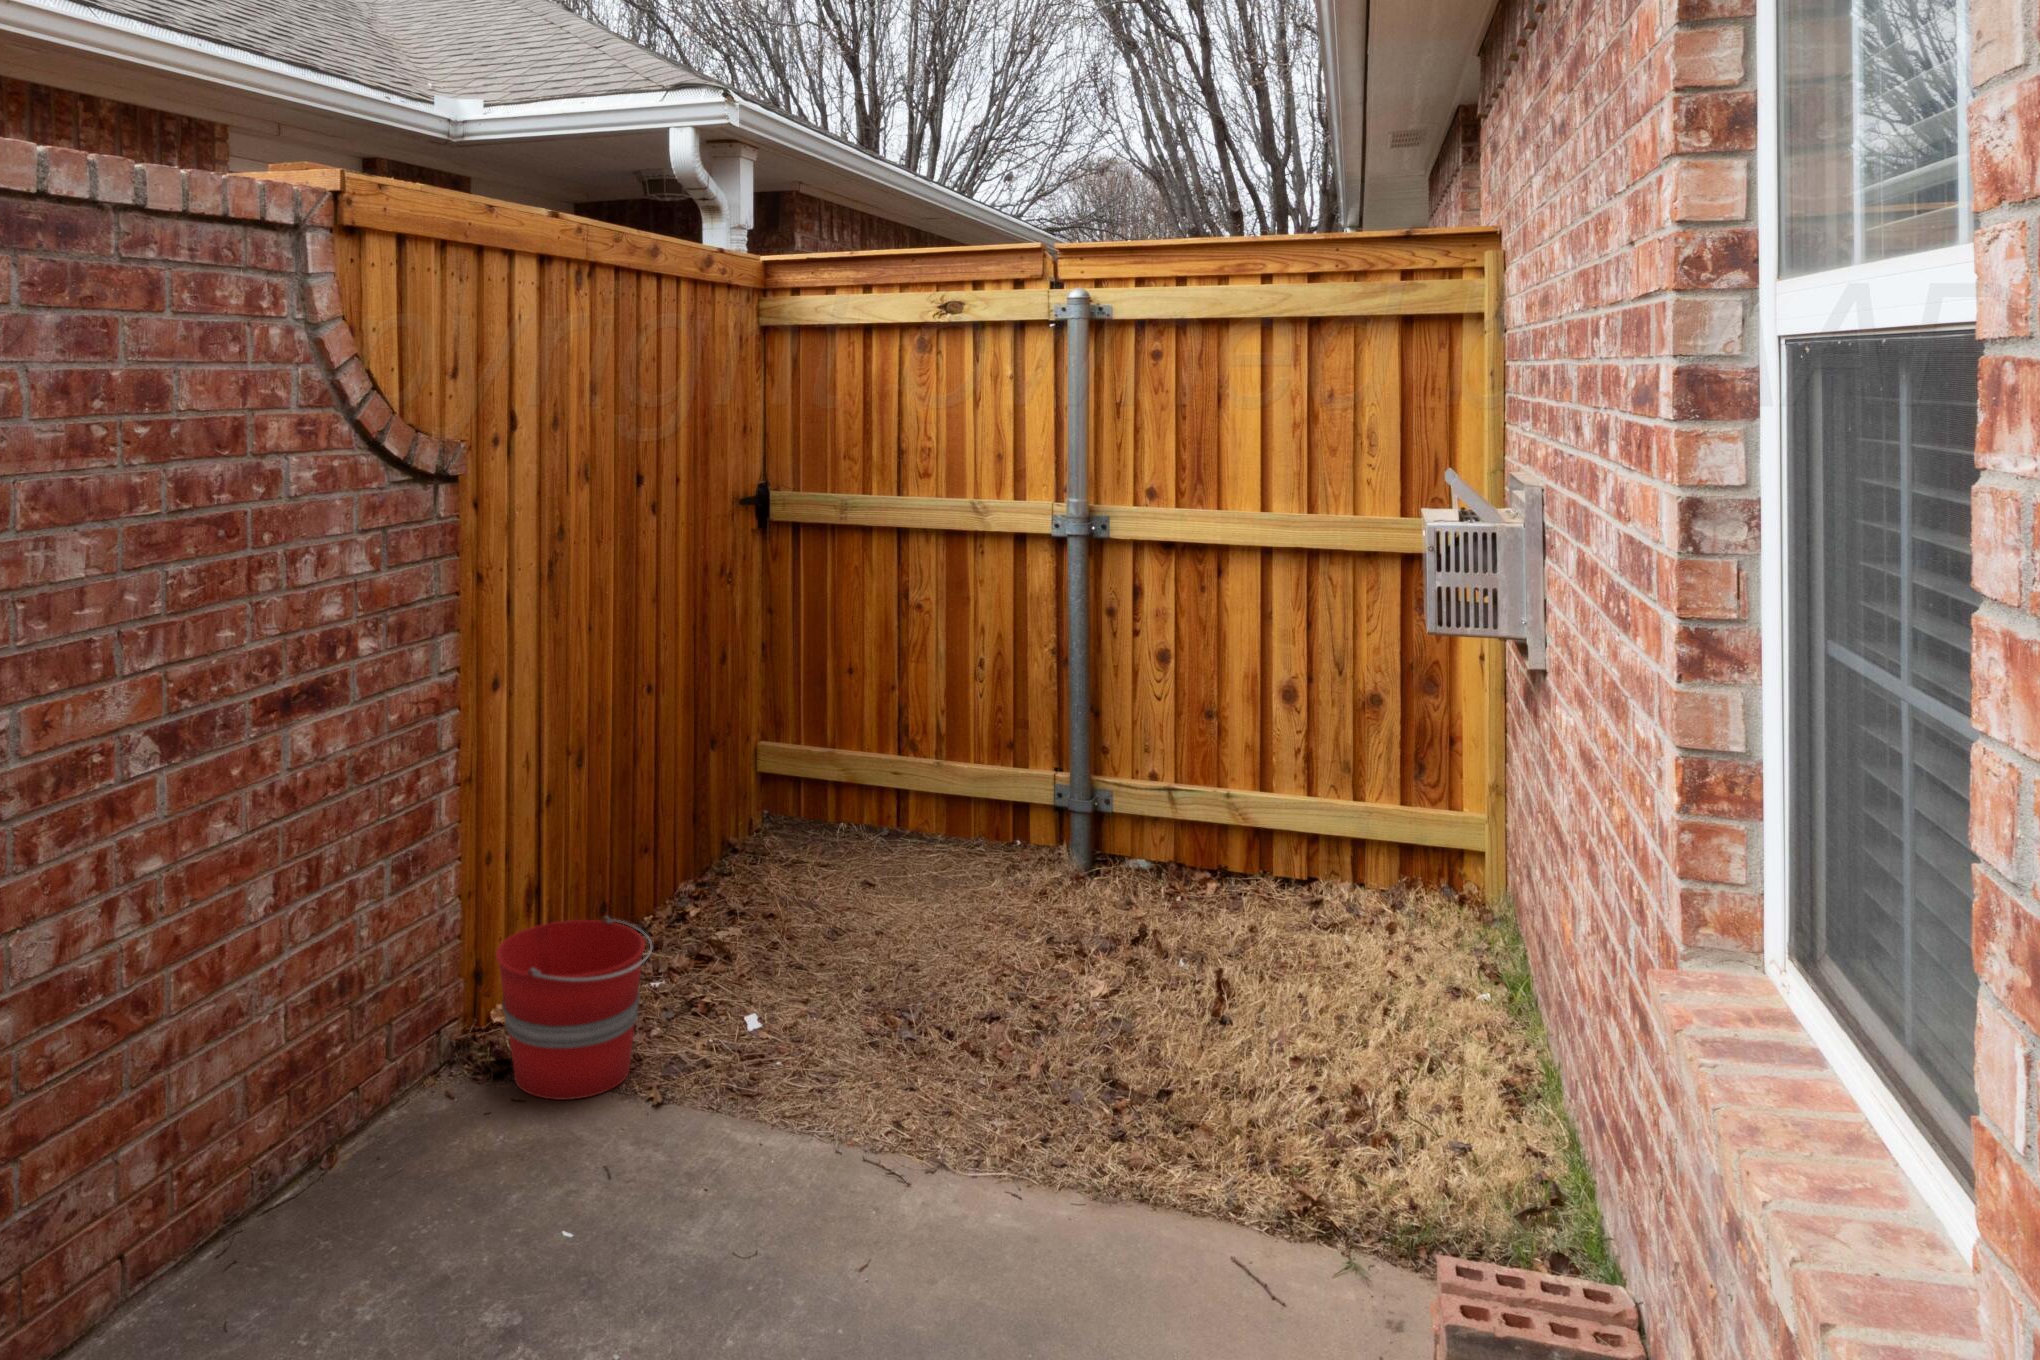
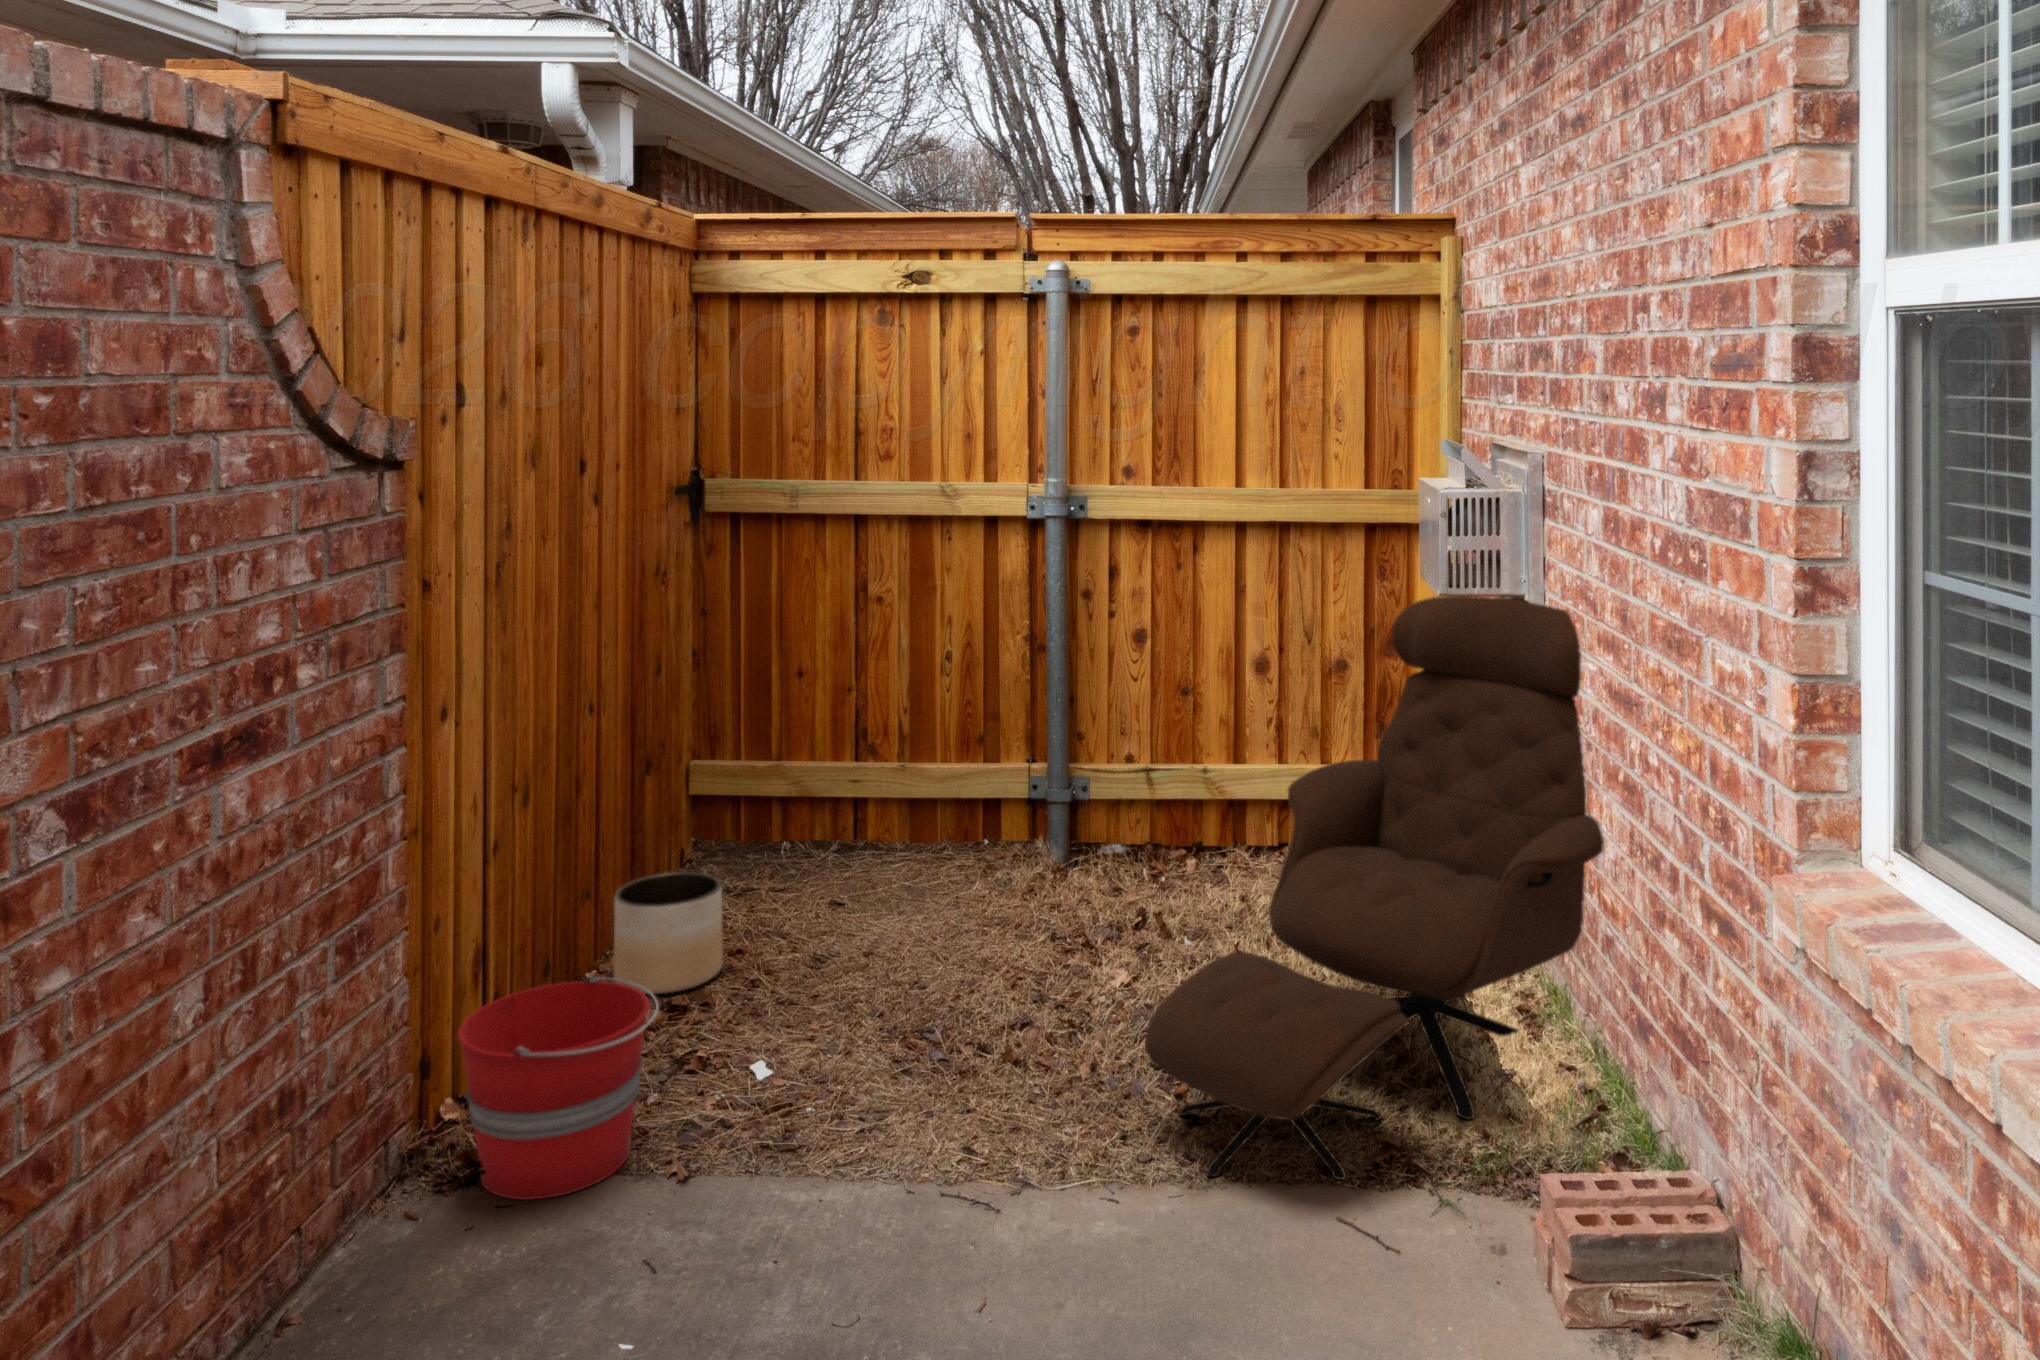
lounge chair: none [1070,635,1615,1227] -> present [1145,596,1604,1180]
planter: none [663,838,753,943] -> present [613,872,723,994]

